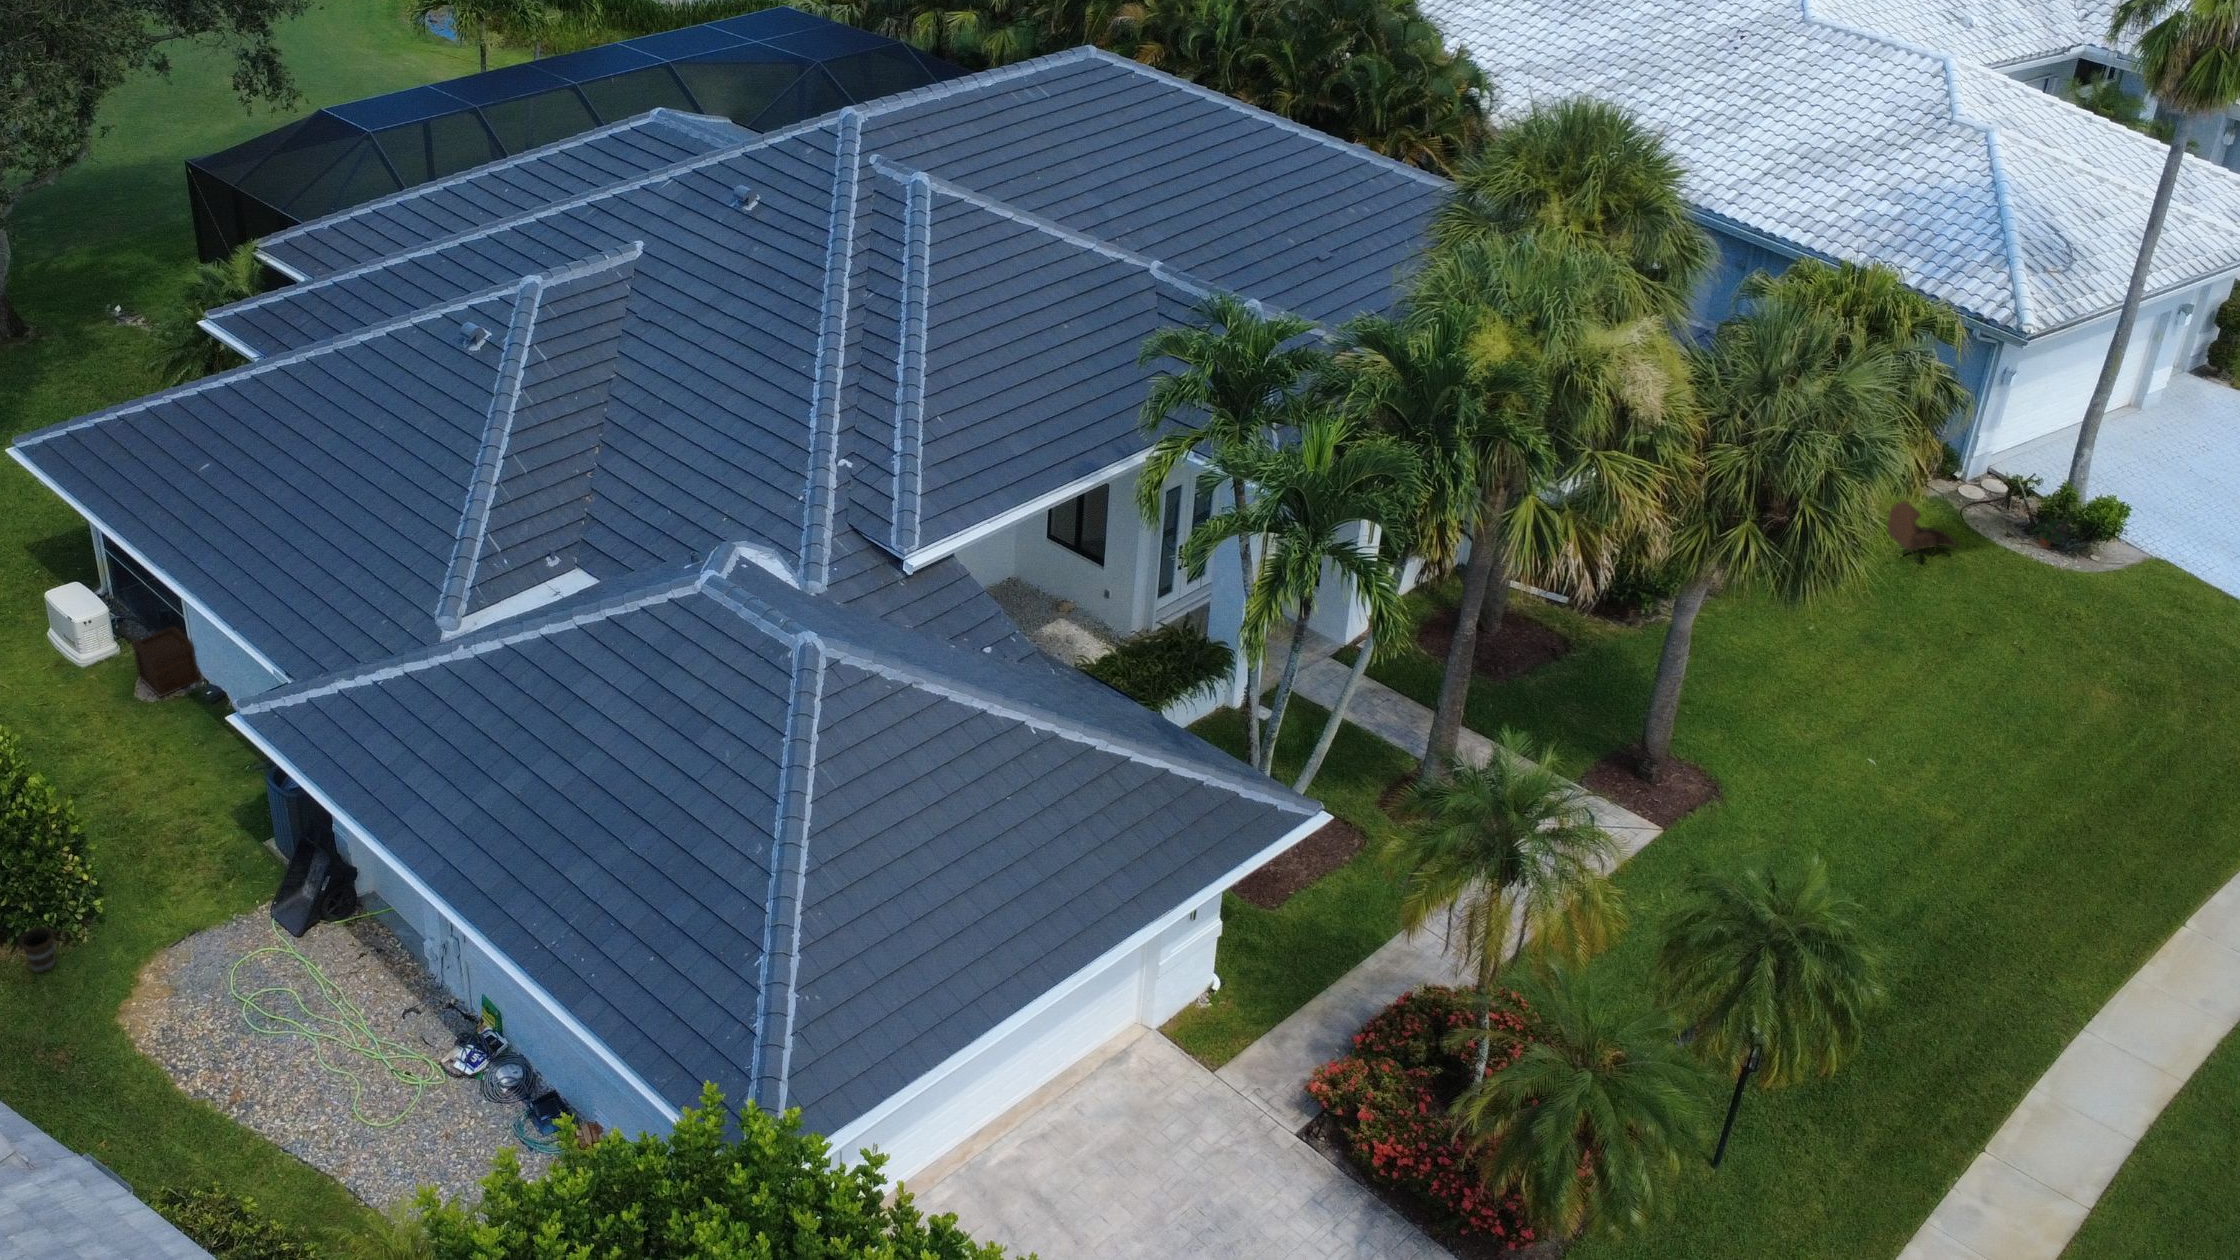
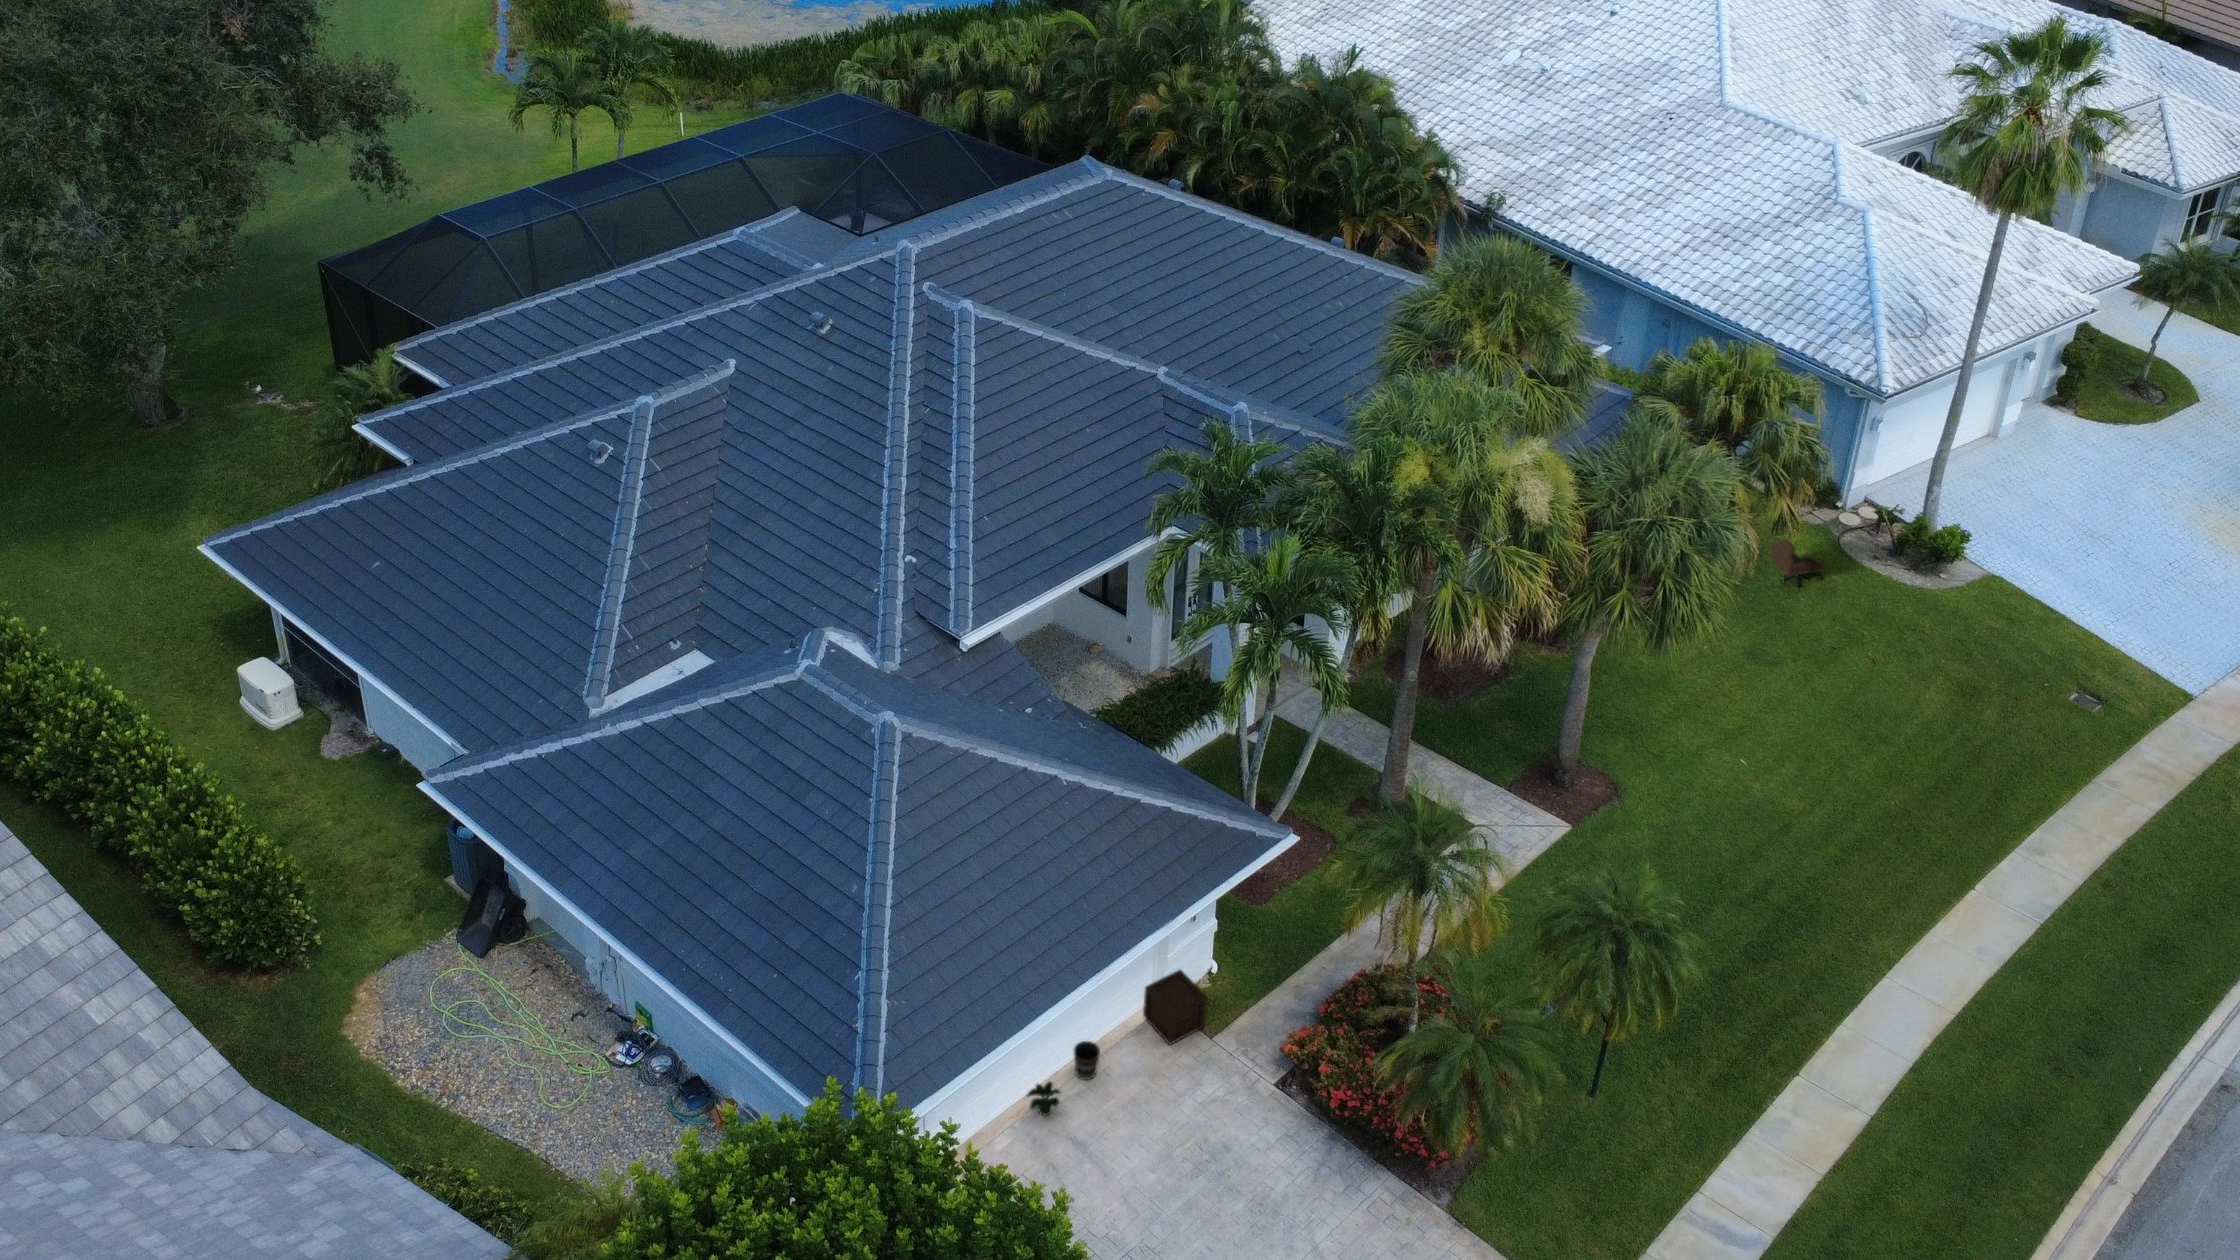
potted plant: present [2033,515,2061,547] -> present [1028,1082,1062,1116]
wooden crate: present [133,626,202,697] -> present [1143,970,1208,1044]
bucket: present [20,926,56,973] -> present [1073,1041,1100,1080]

